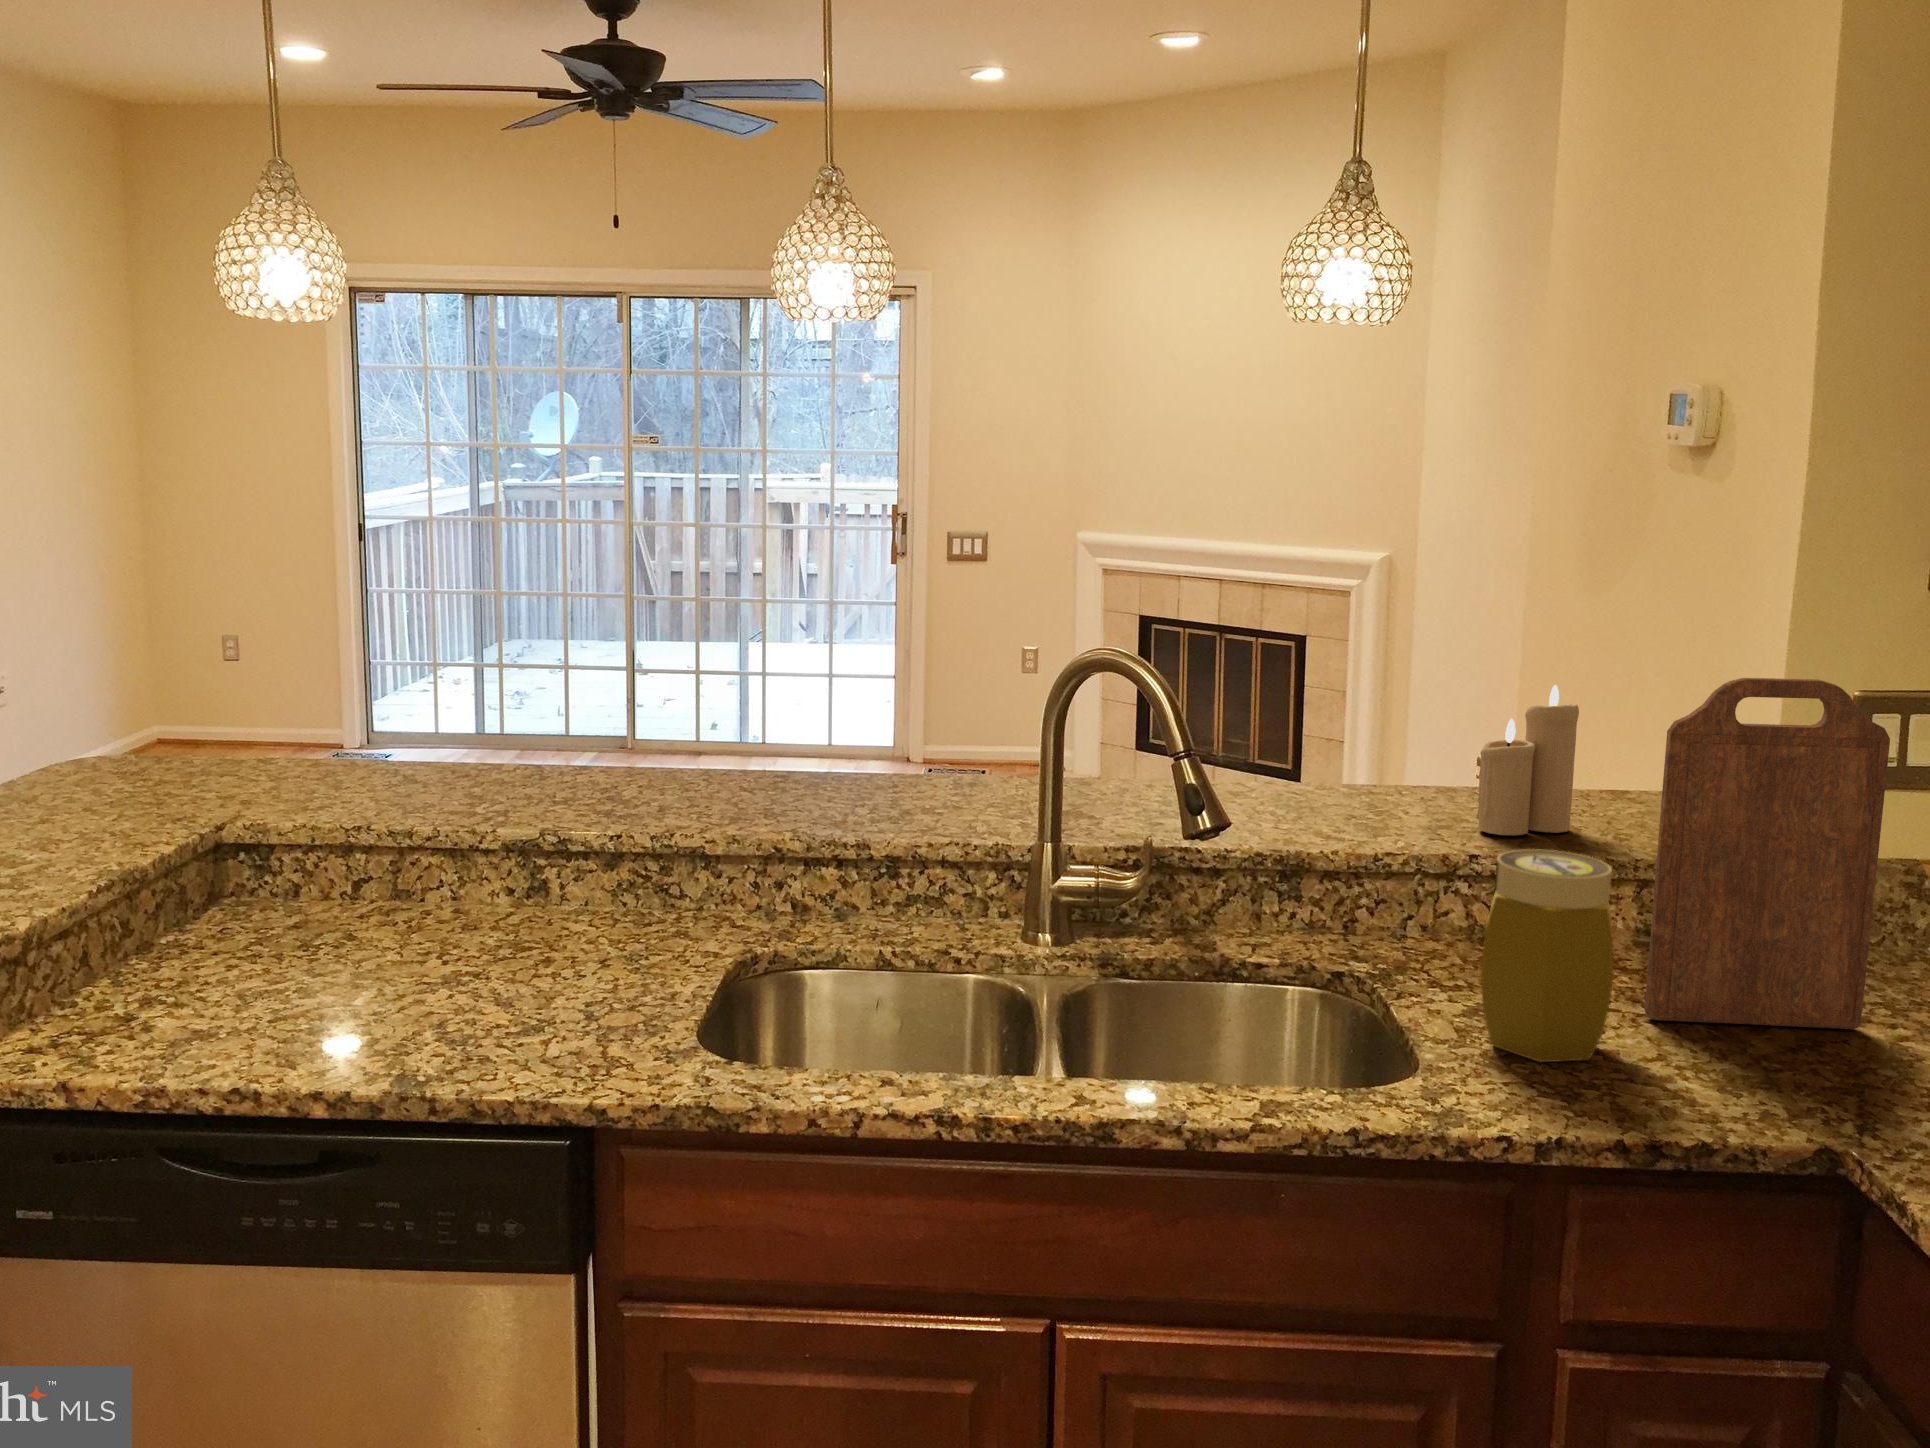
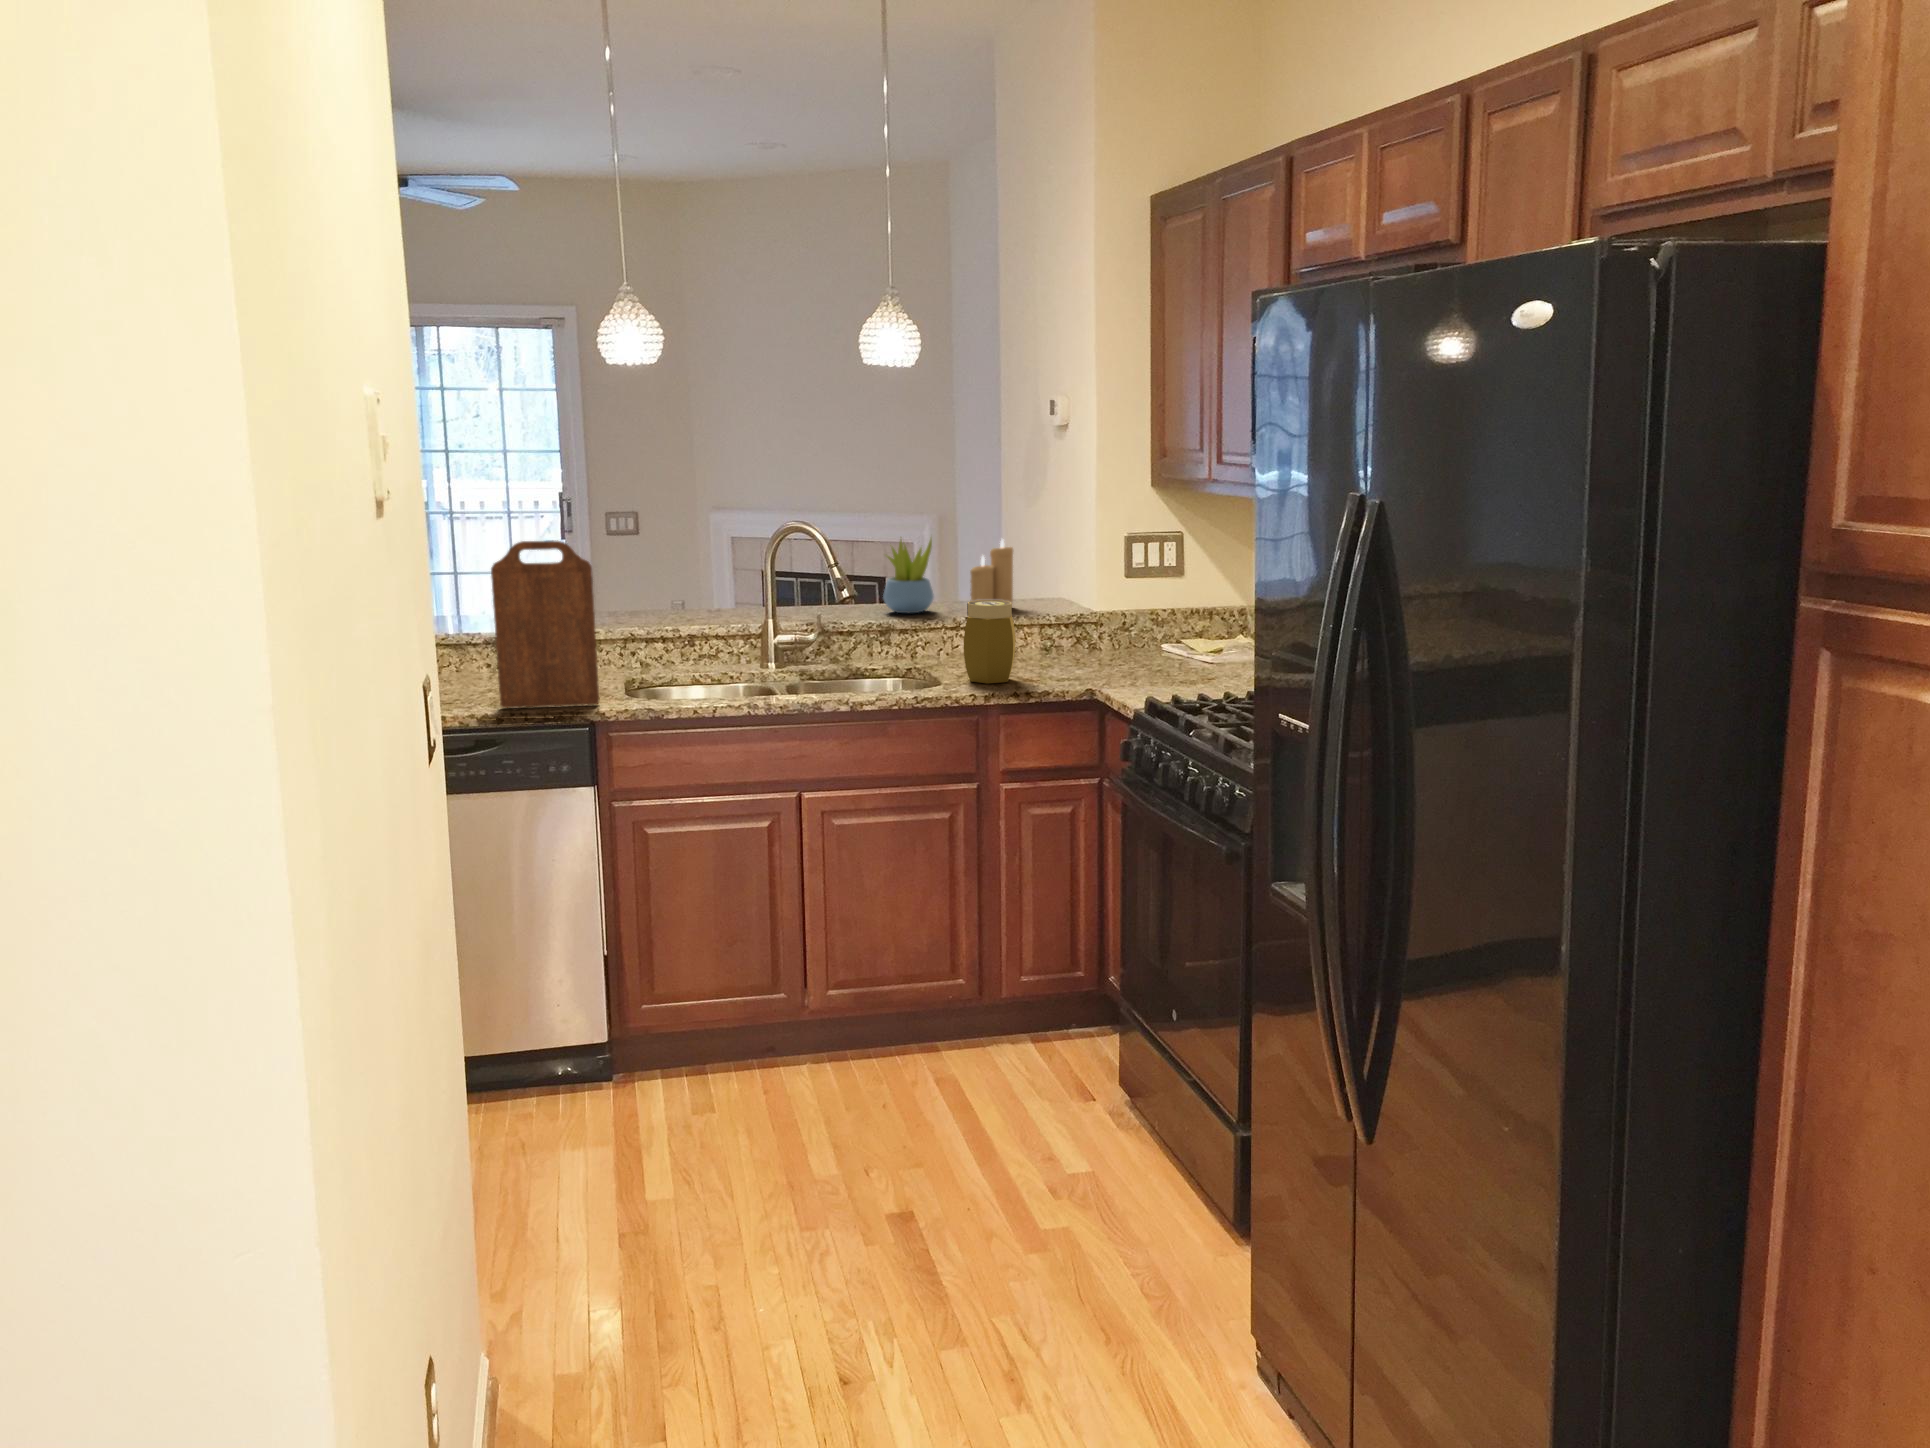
succulent plant: none [1292,672,1402,832] -> present [883,539,934,613]
cutting board: present [1645,678,1890,1029] -> present [491,541,599,708]

